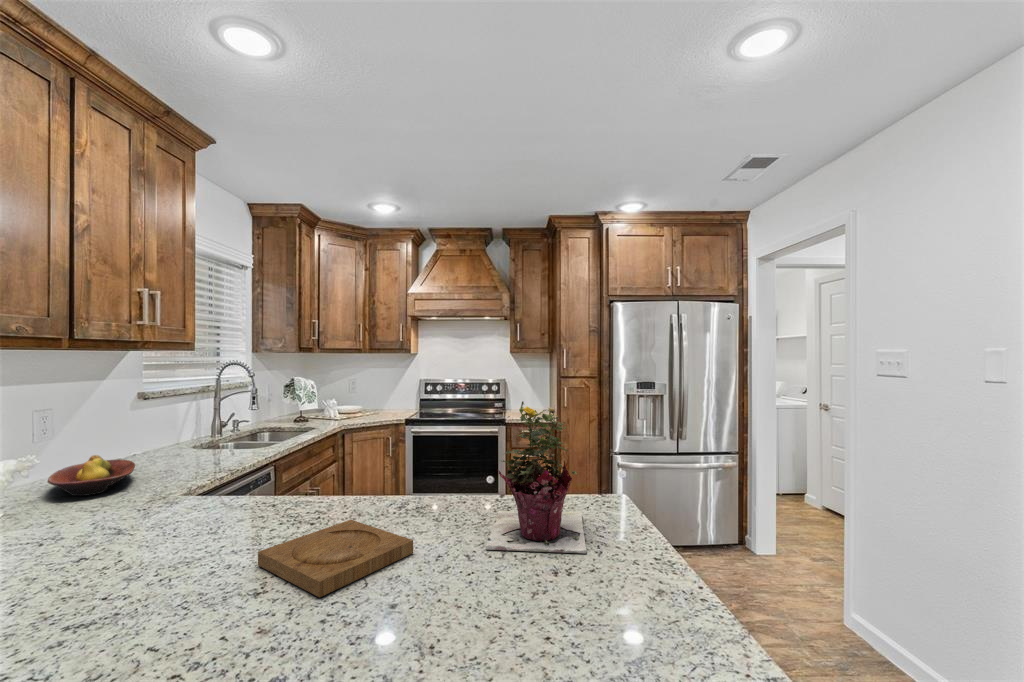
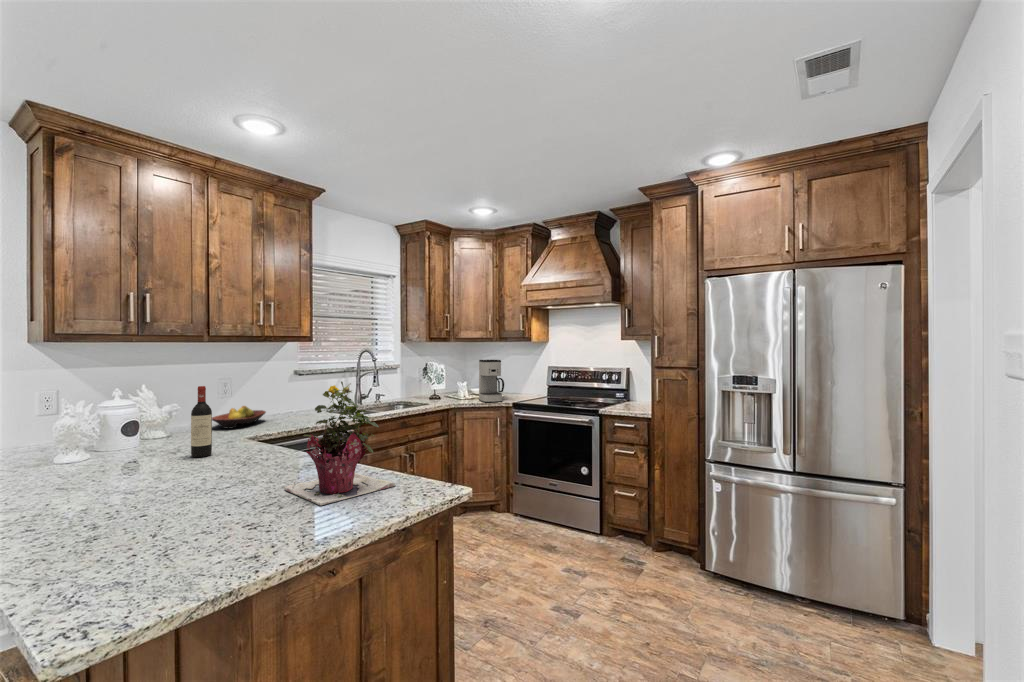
coffee maker: none [359,373,390,420] -> present [479,360,504,402]
wine bottle: none [174,425,210,546] -> present [191,386,212,457]
tray: present [258,520,413,597] -> none [168,458,263,490]

